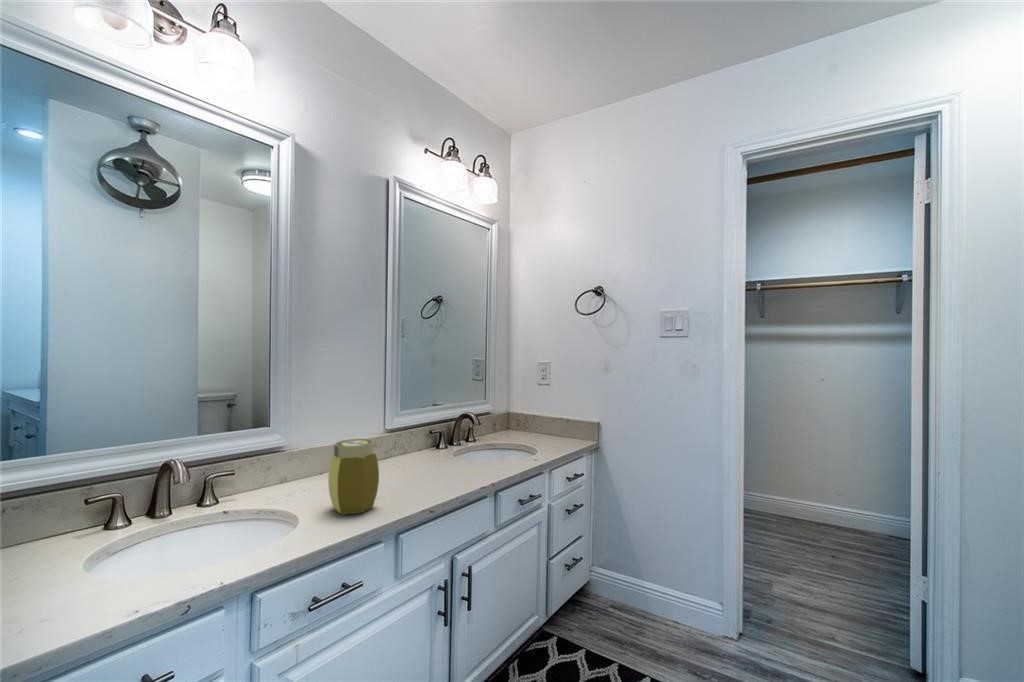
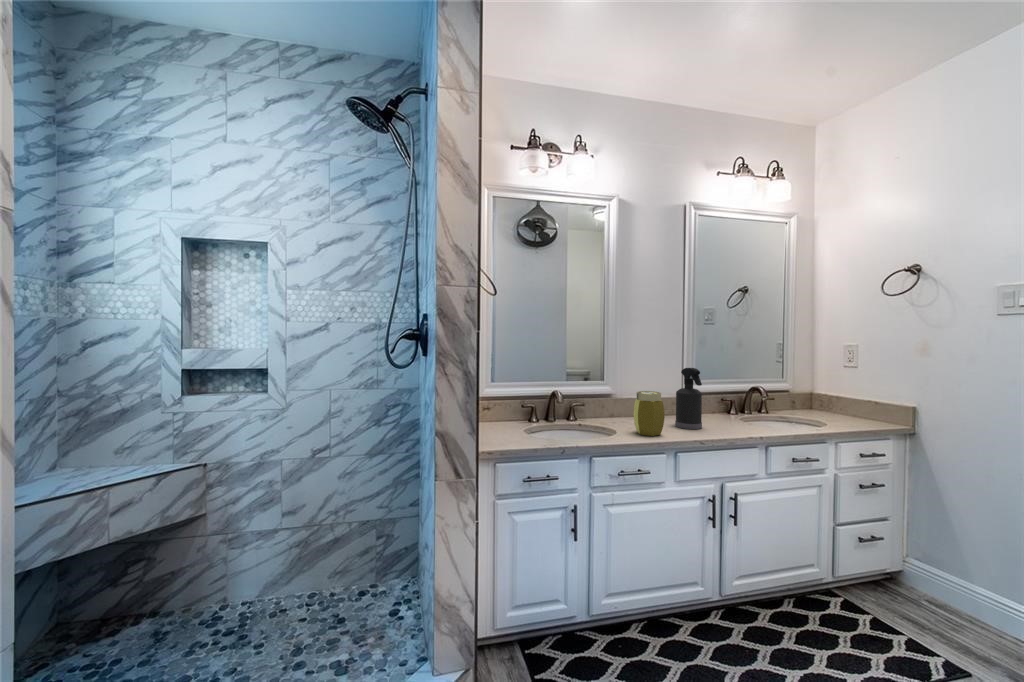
spray bottle: none [386,397,424,485] -> present [675,368,702,429]

